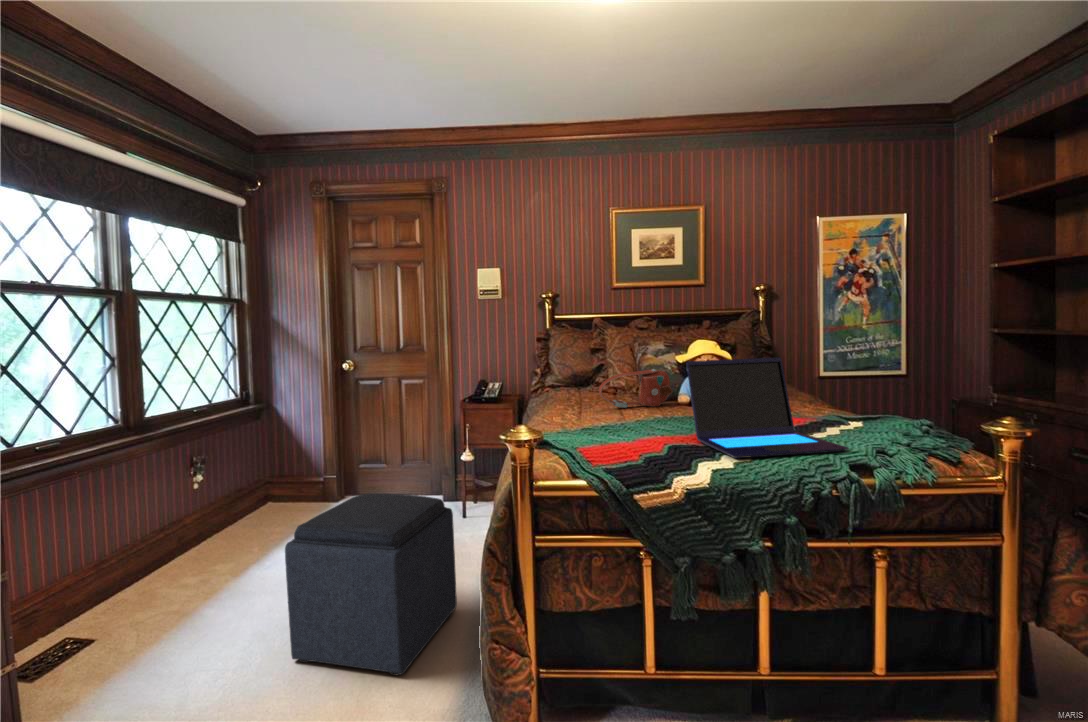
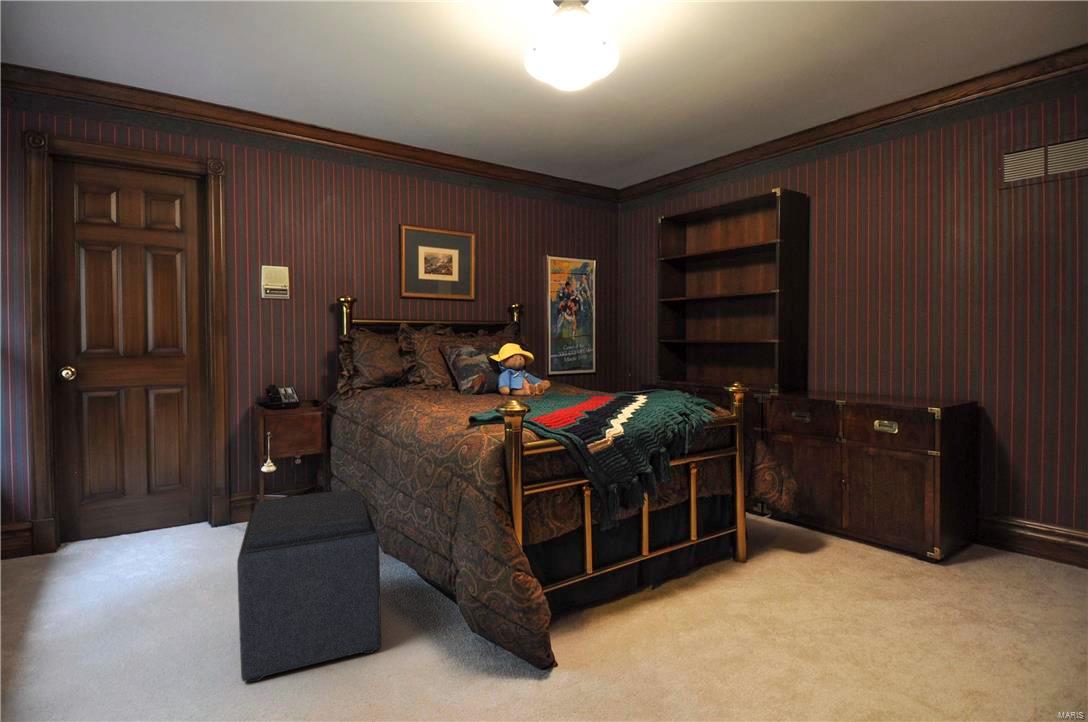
laptop: present [686,357,848,458] -> none [567,355,668,418]
handbag: present [599,369,673,408] -> none [456,367,505,399]

